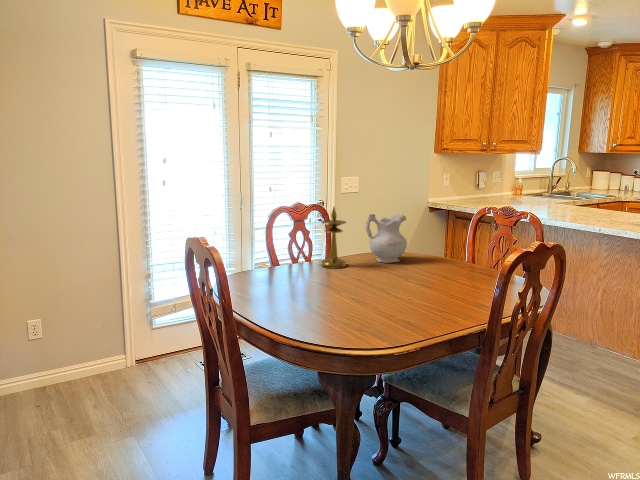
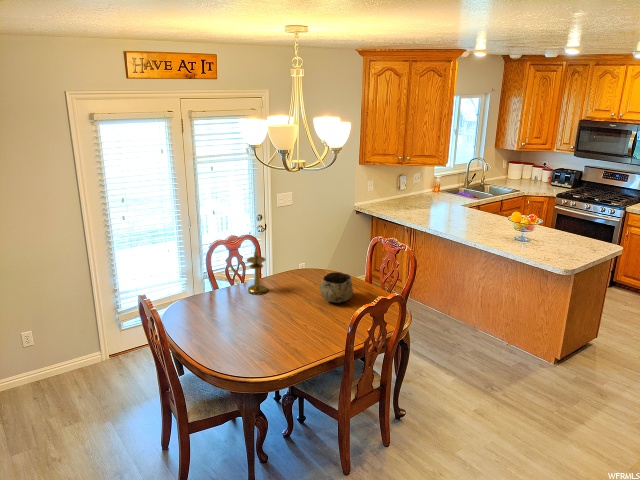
ceramic pitcher: present [366,214,407,263] -> none [282,248,314,287]
decorative bowl: none [422,238,470,276] -> present [320,272,353,303]

